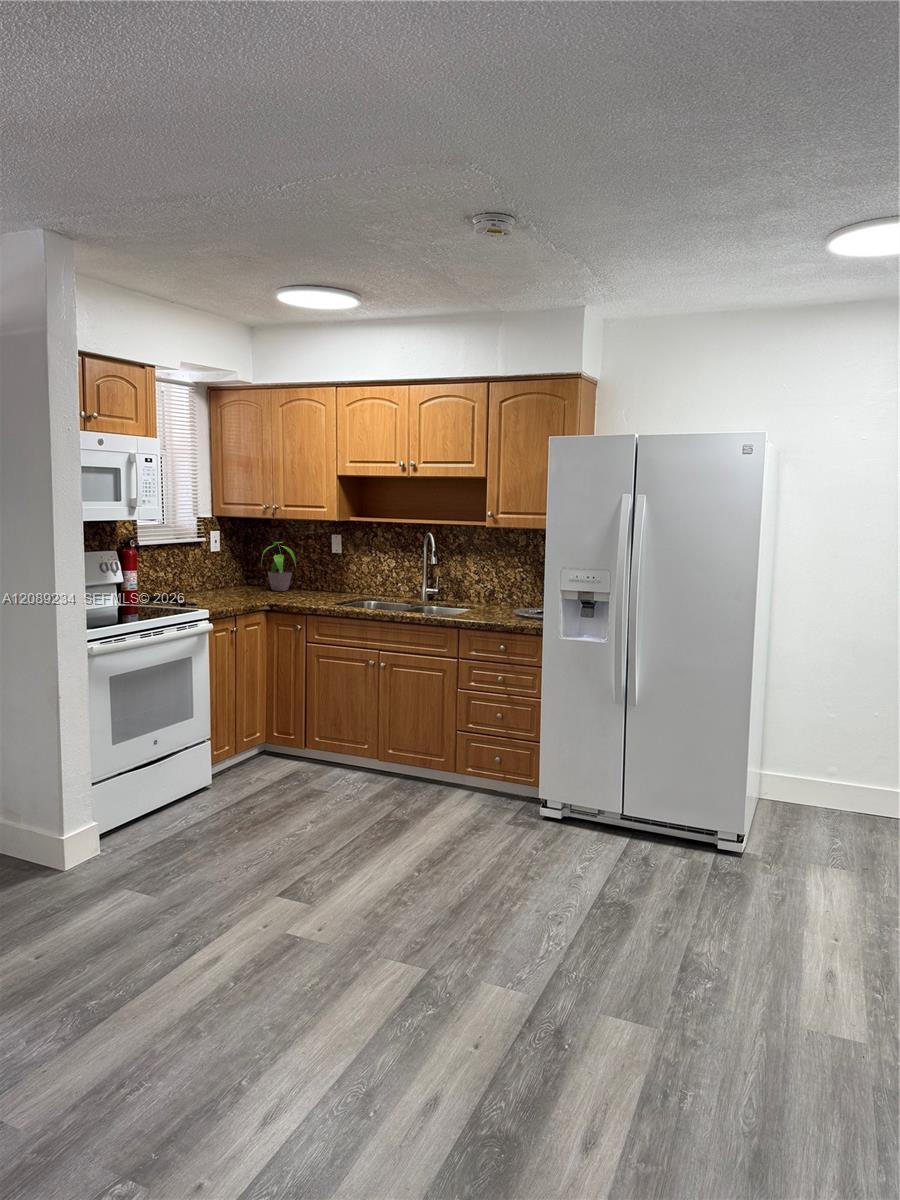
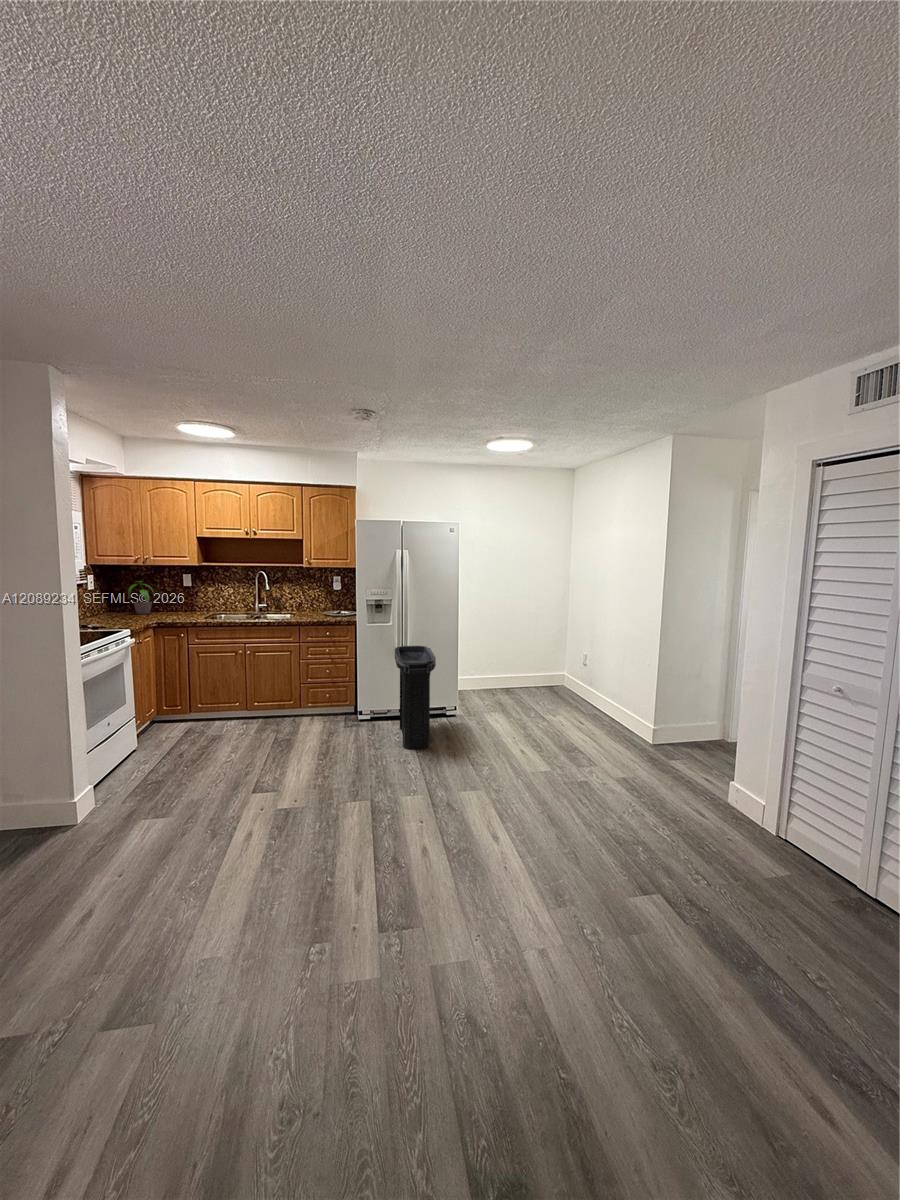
trash can: none [571,688,669,900] -> present [395,646,436,749]

